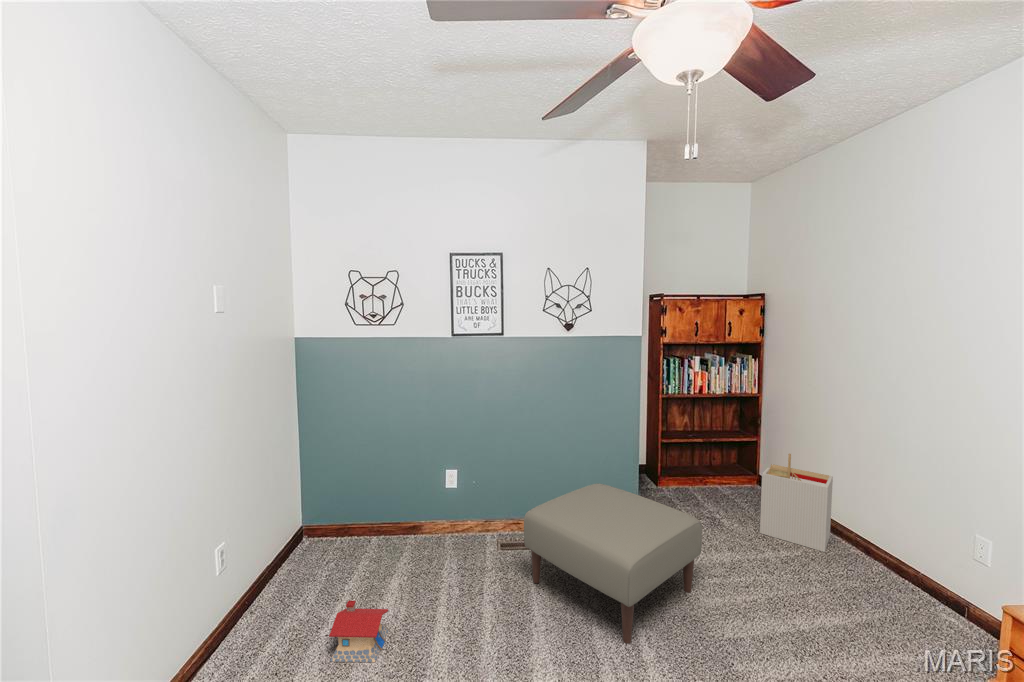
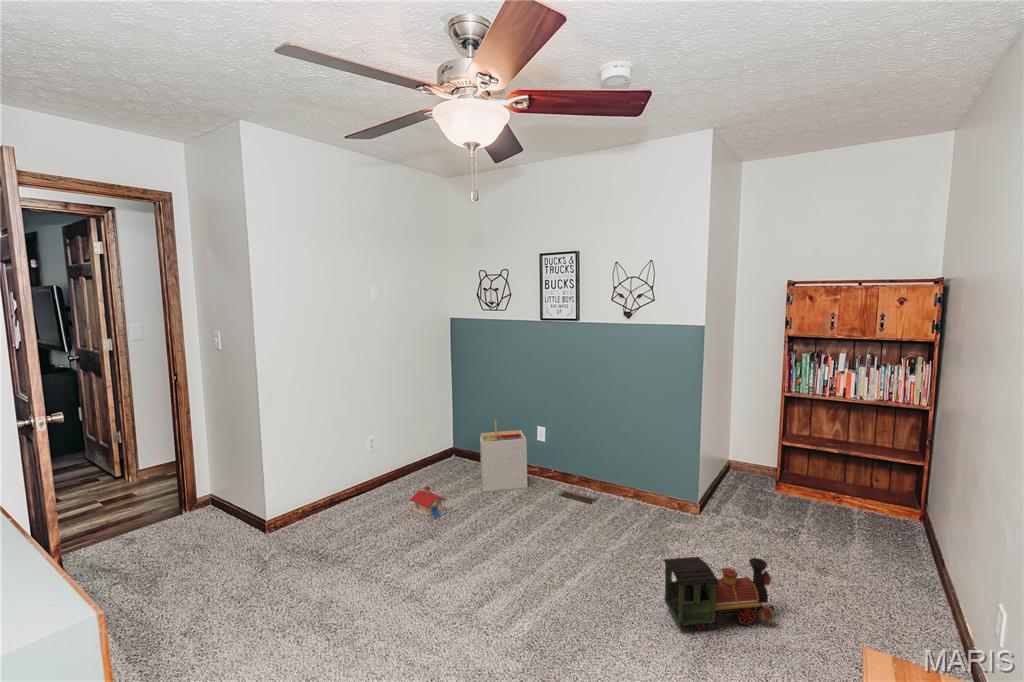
storage bin: present [760,453,833,552] -> present [480,421,527,492]
ottoman: present [524,483,702,644] -> none [547,461,674,572]
toy train: none [757,547,829,651] -> present [664,557,774,630]

